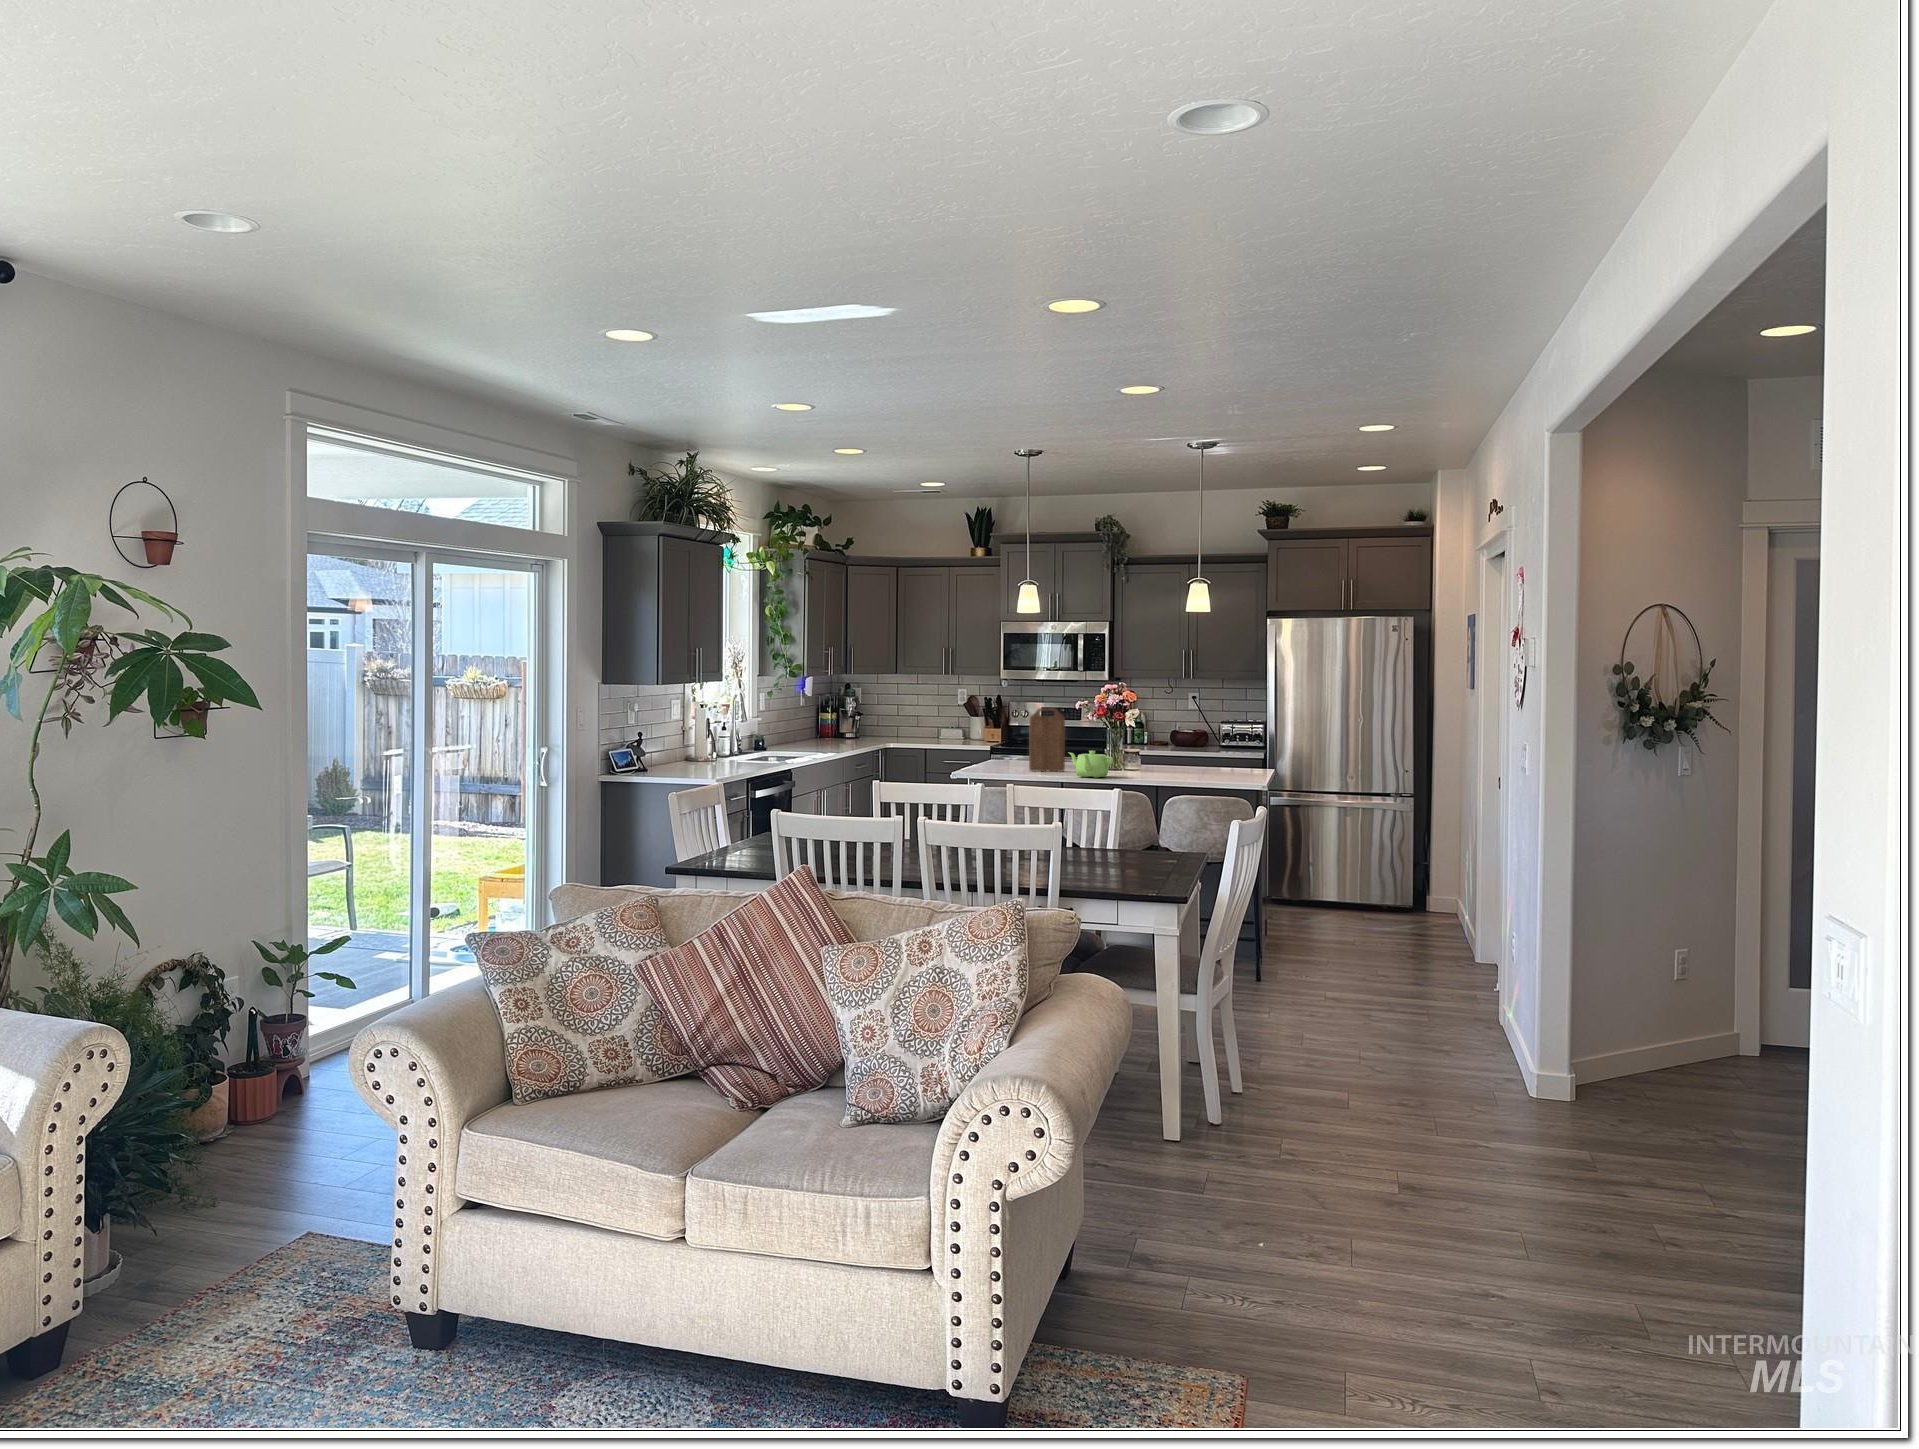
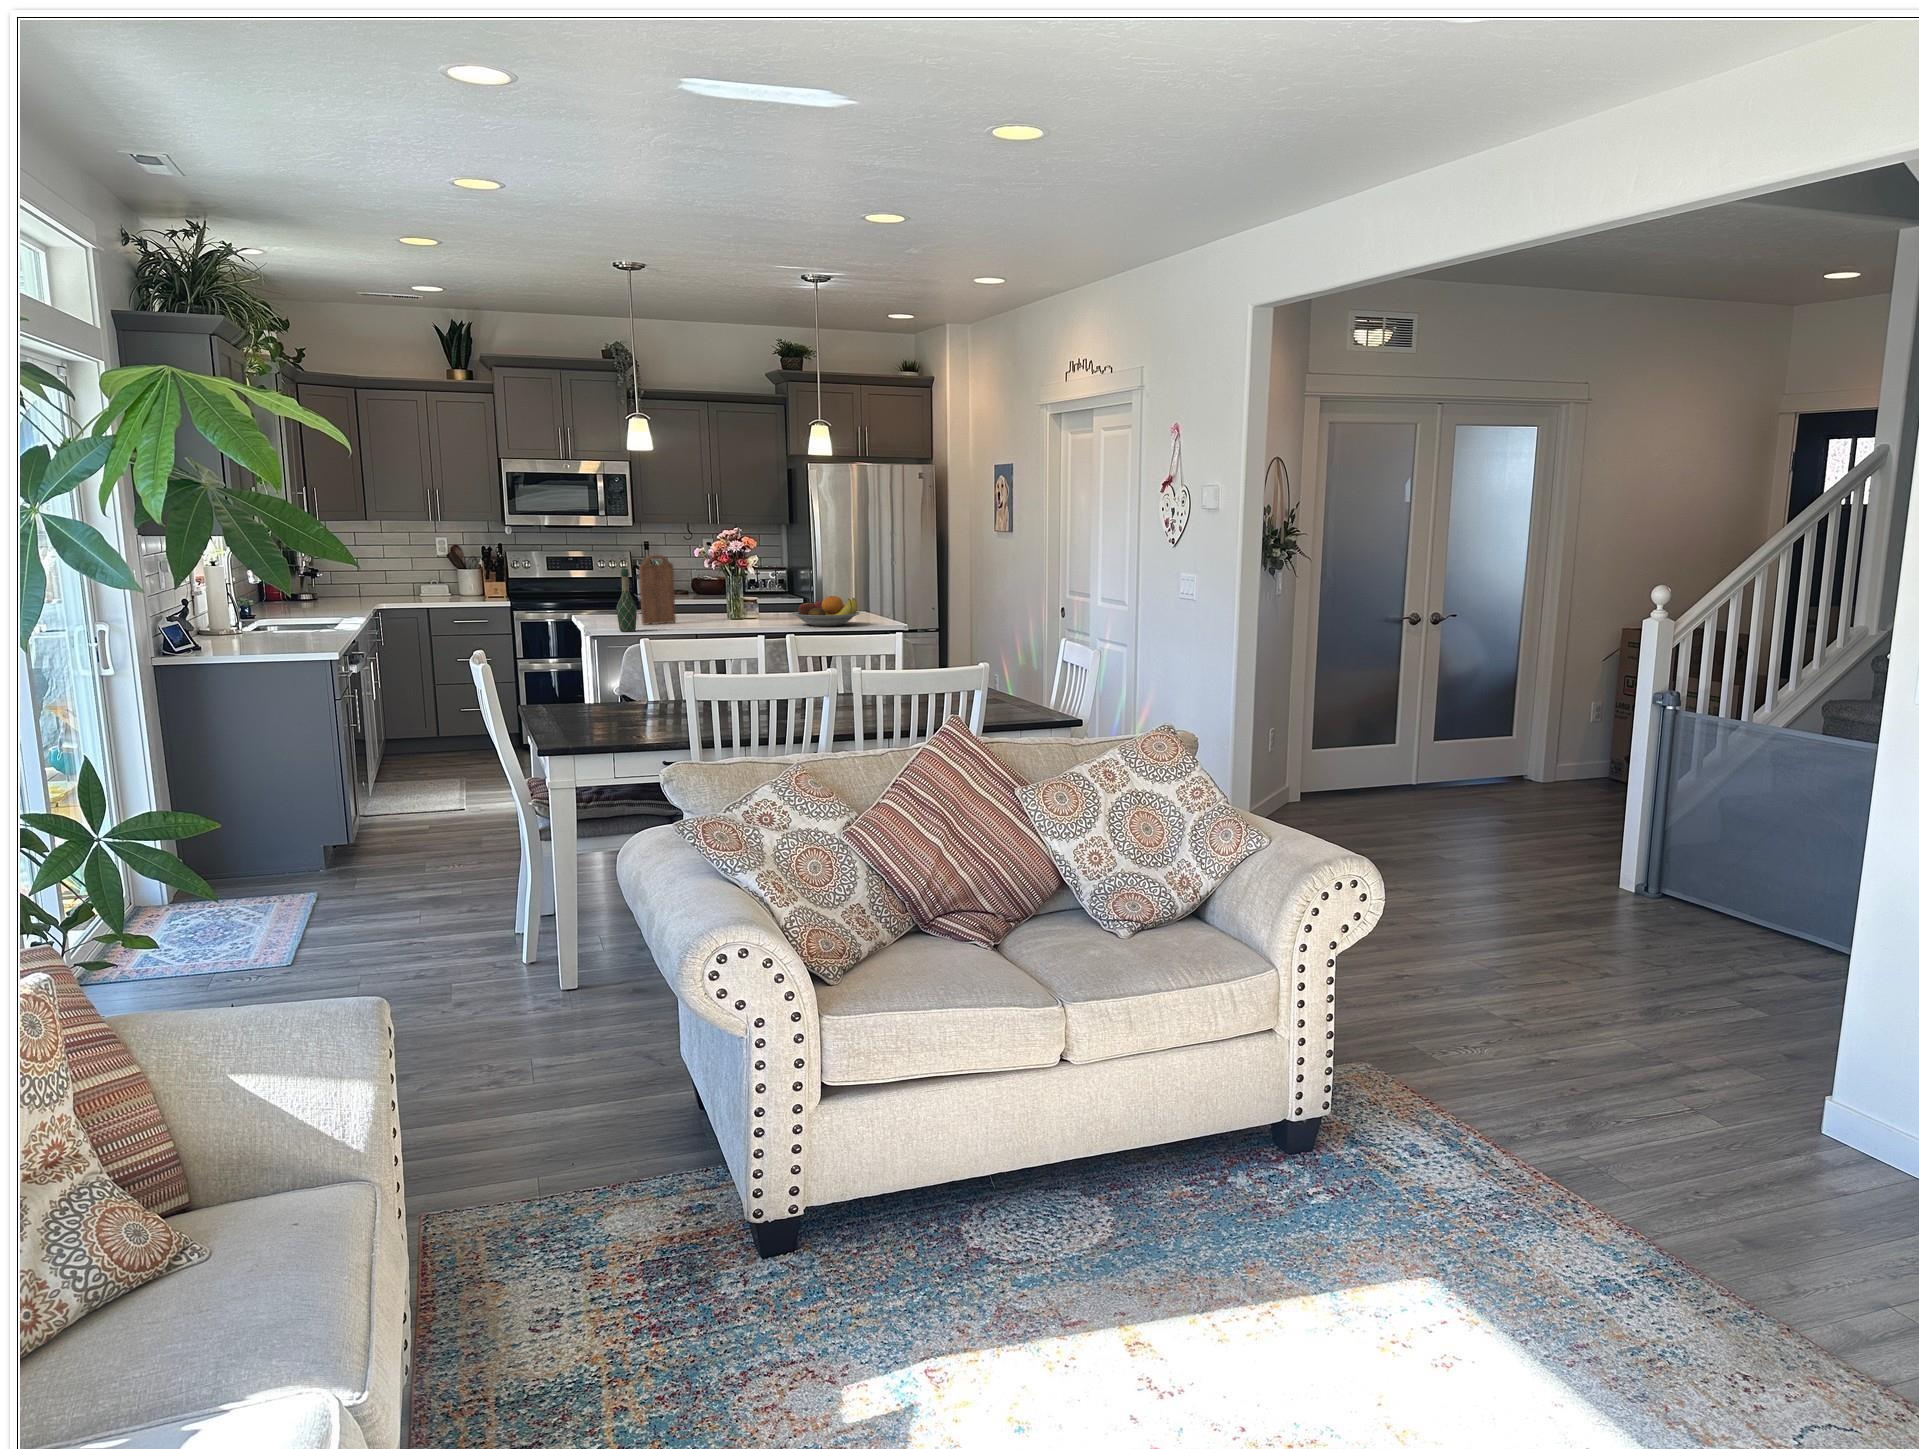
wine bottle: none [985,719,1003,776] -> present [616,569,637,631]
teapot: present [1068,751,1114,778] -> none [697,599,747,627]
fruit bowl: none [1155,752,1225,783] -> present [792,596,860,626]

